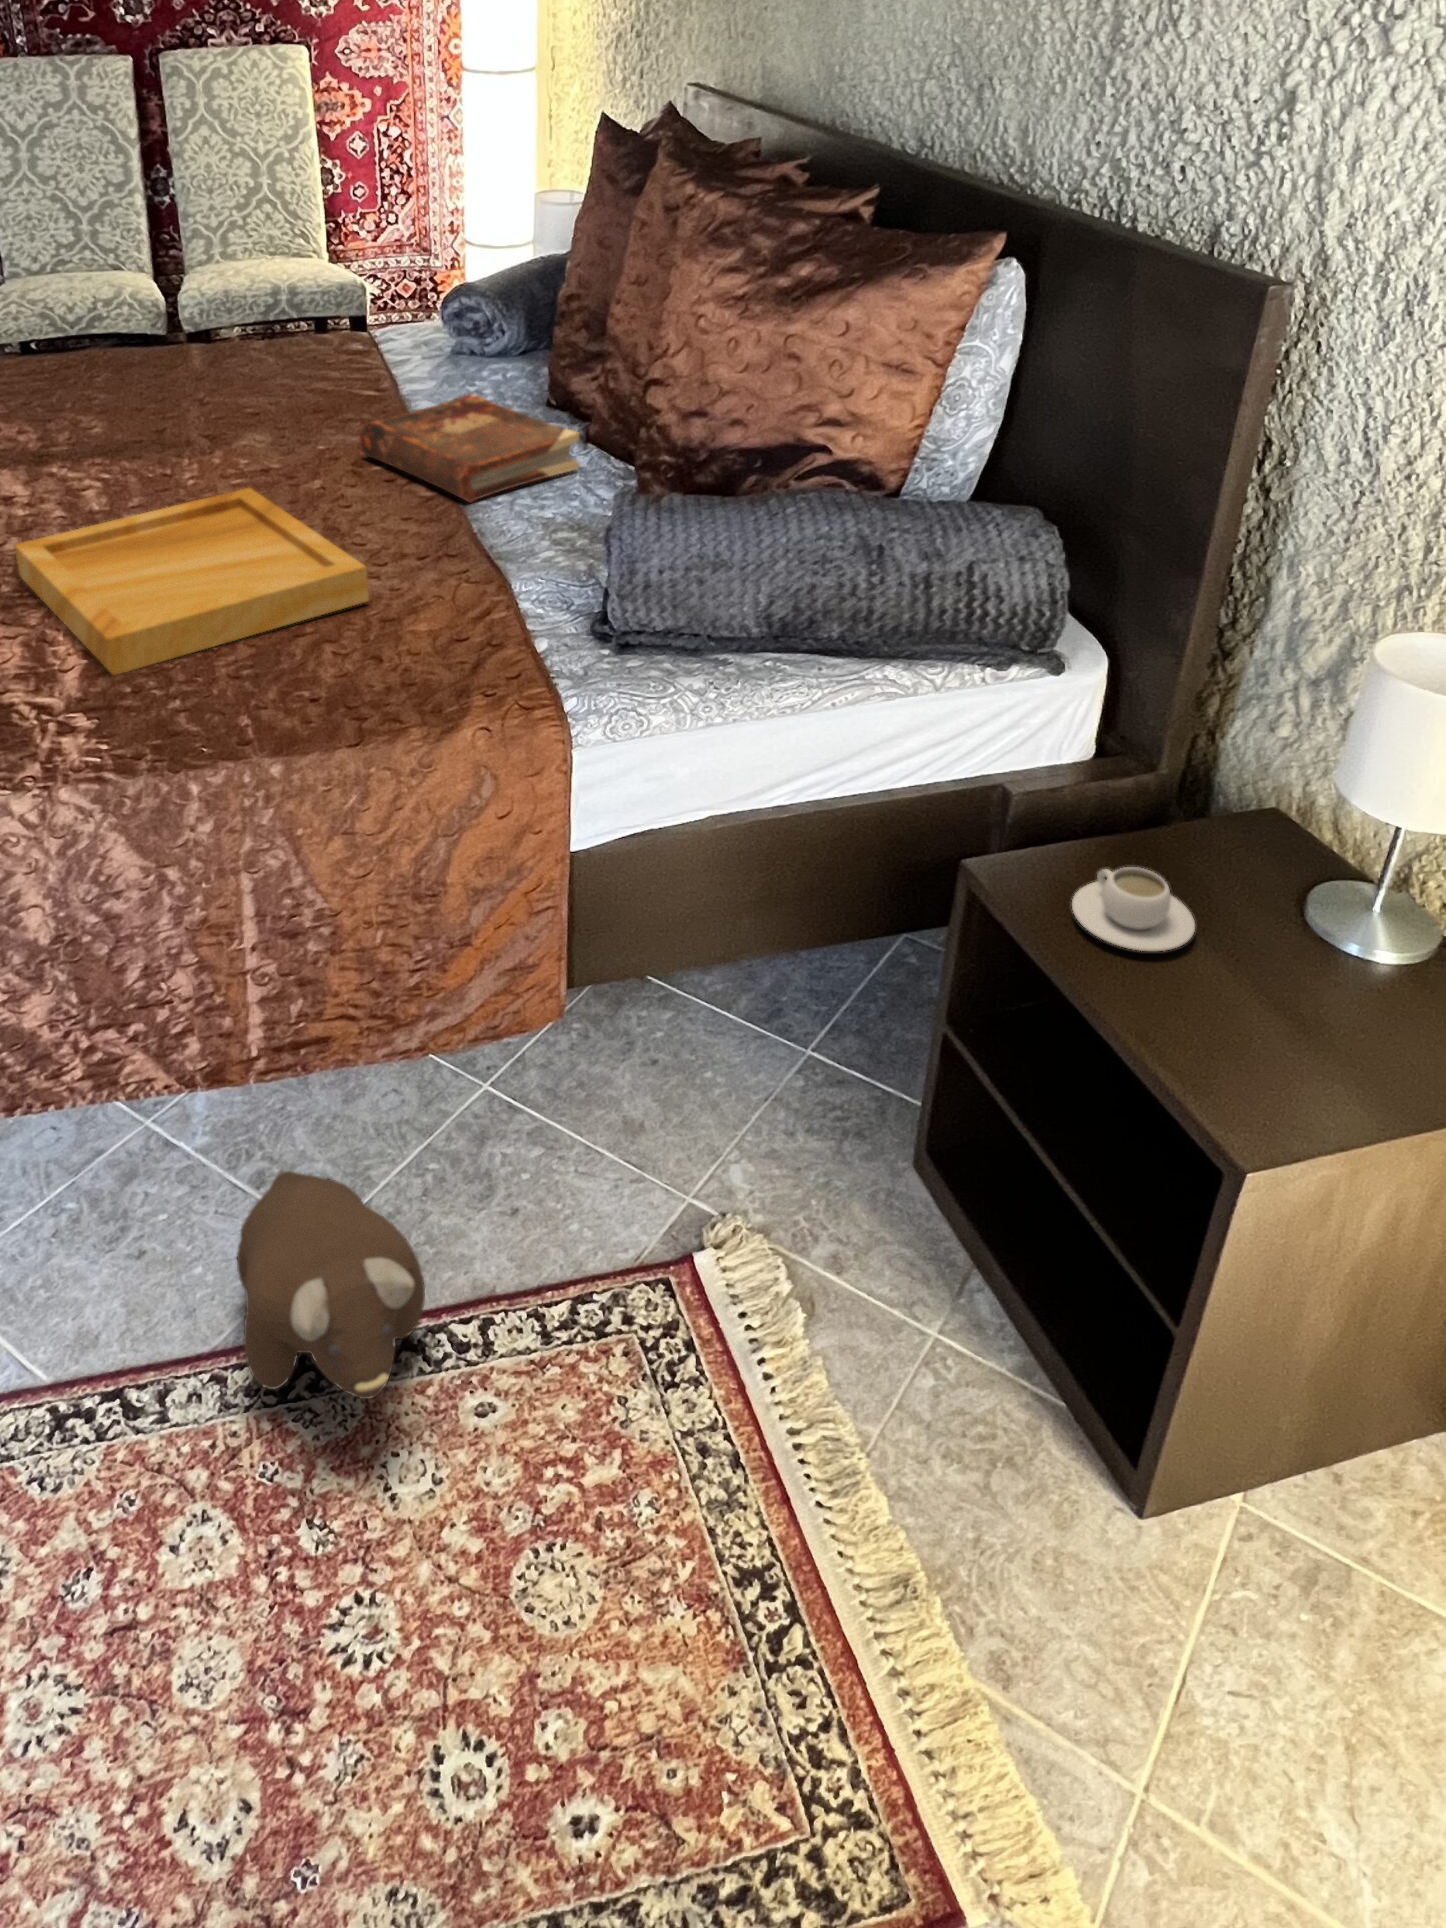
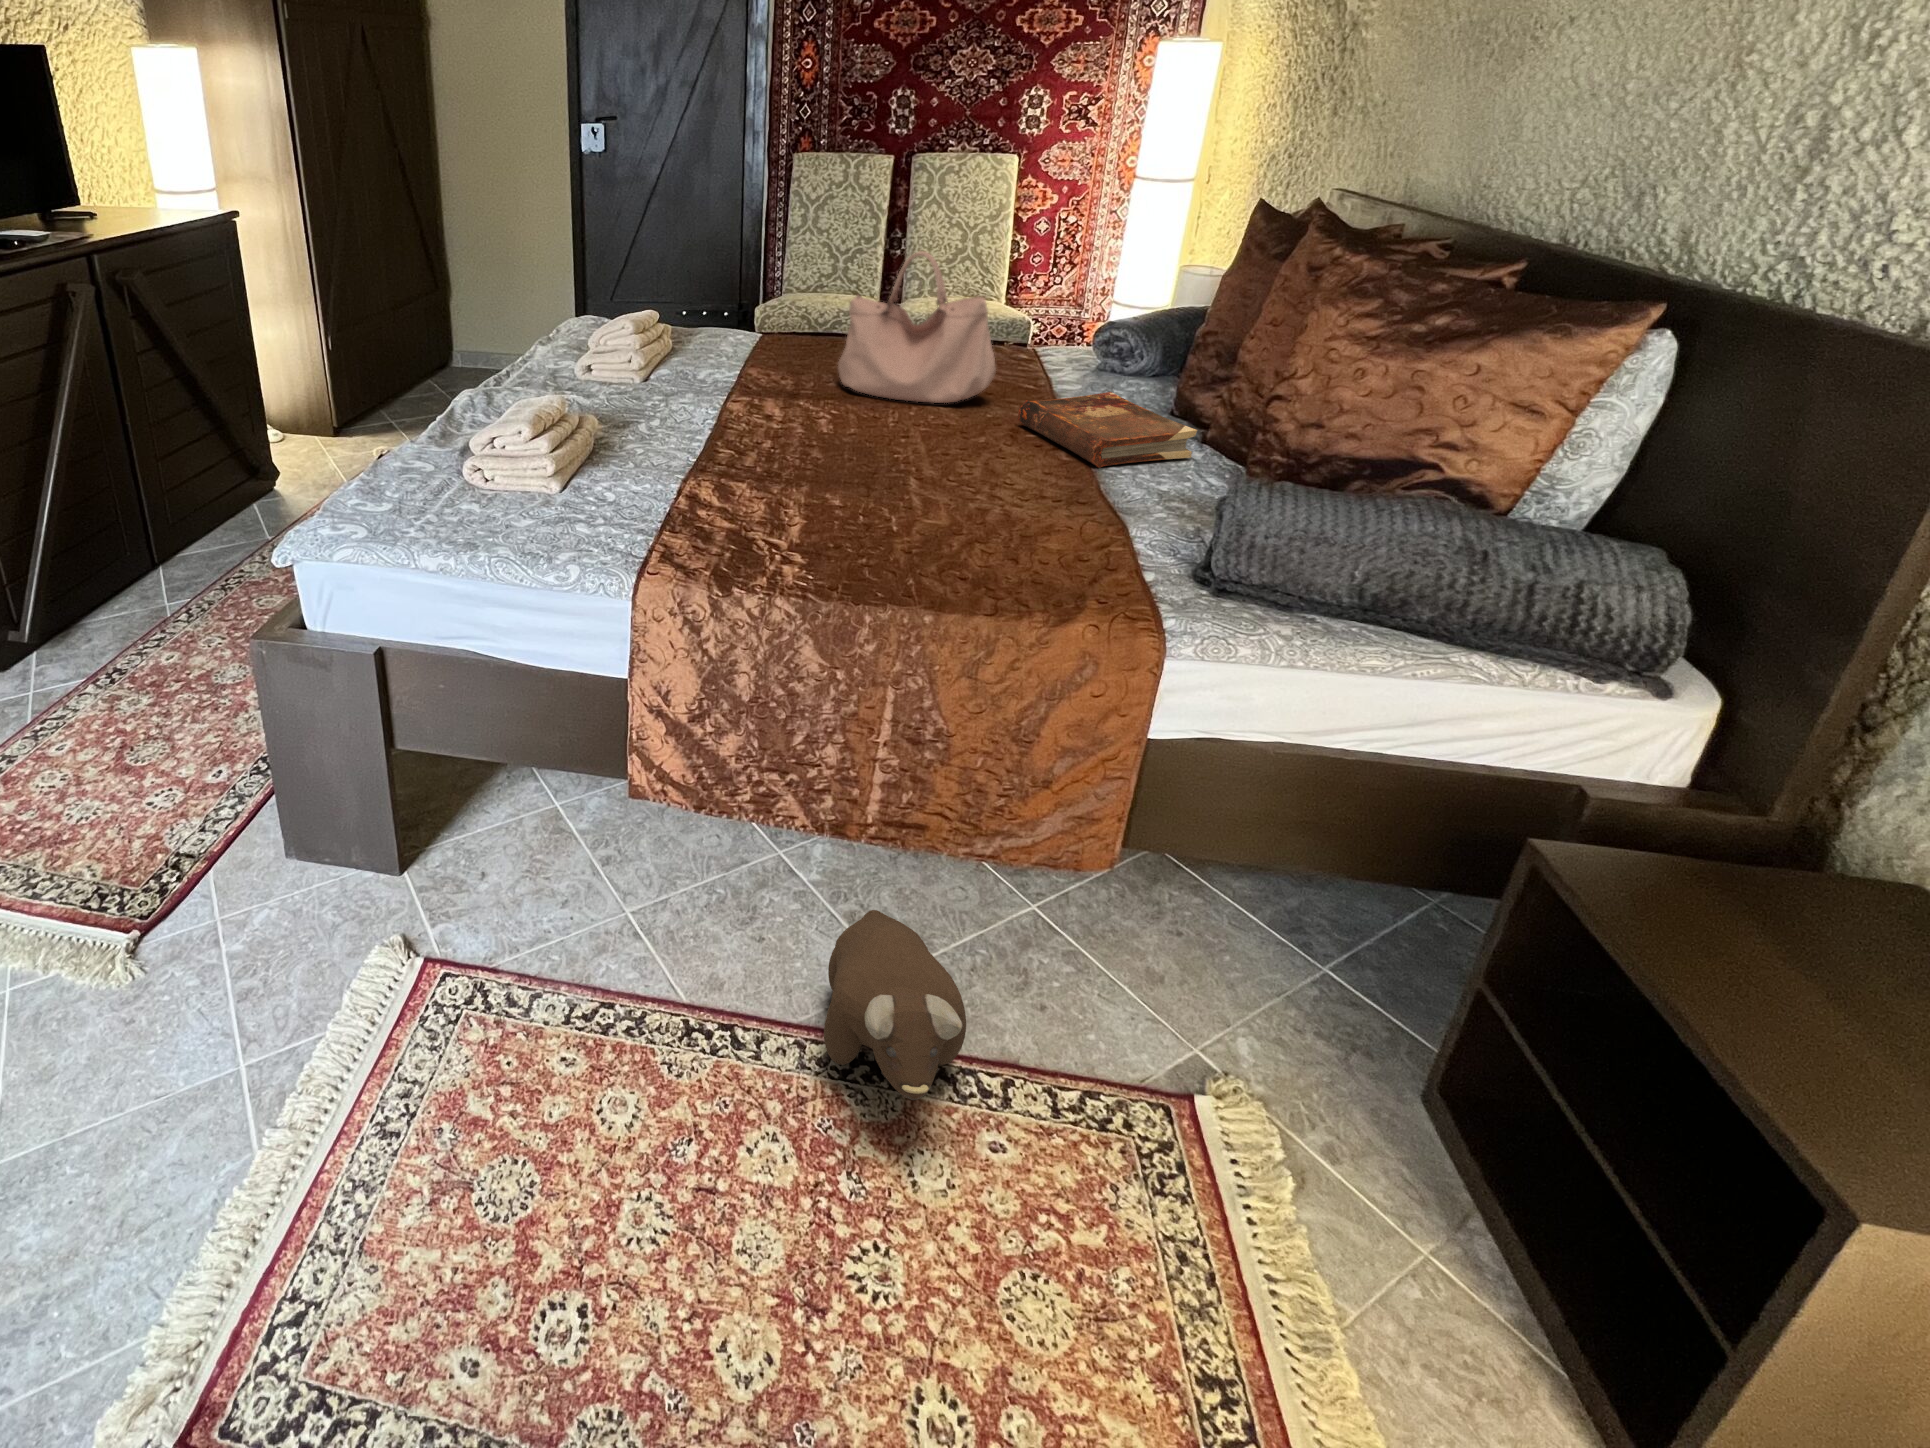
handbag: none [95,224,320,444] -> present [838,251,996,403]
tray: present [14,488,369,675] -> none [772,430,1016,535]
teacup: present [1072,867,1195,951] -> none [1654,886,1809,983]

